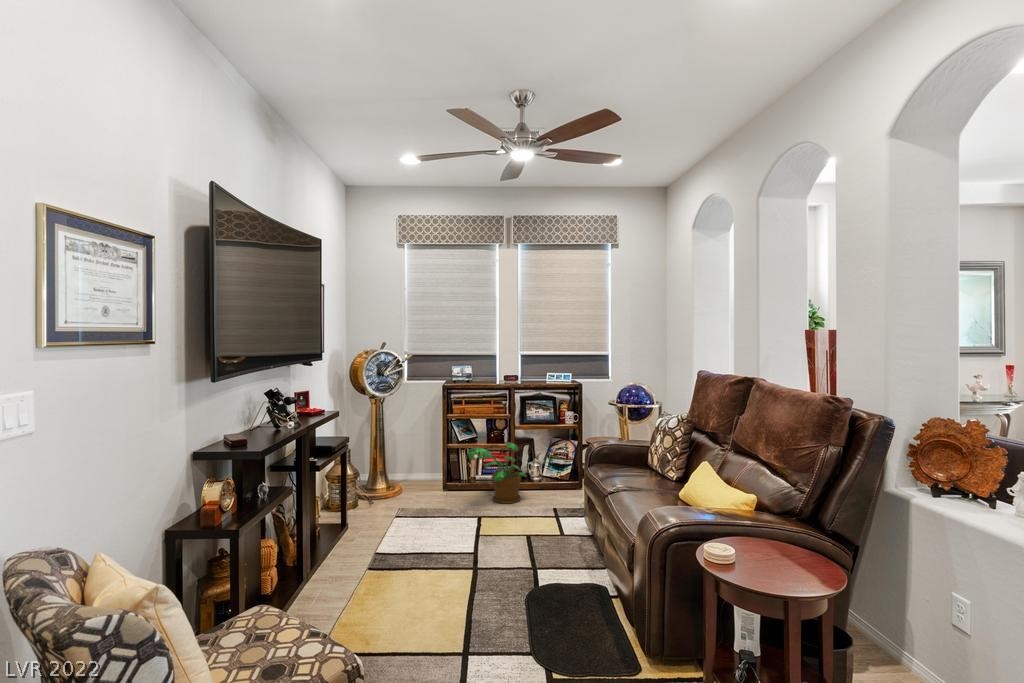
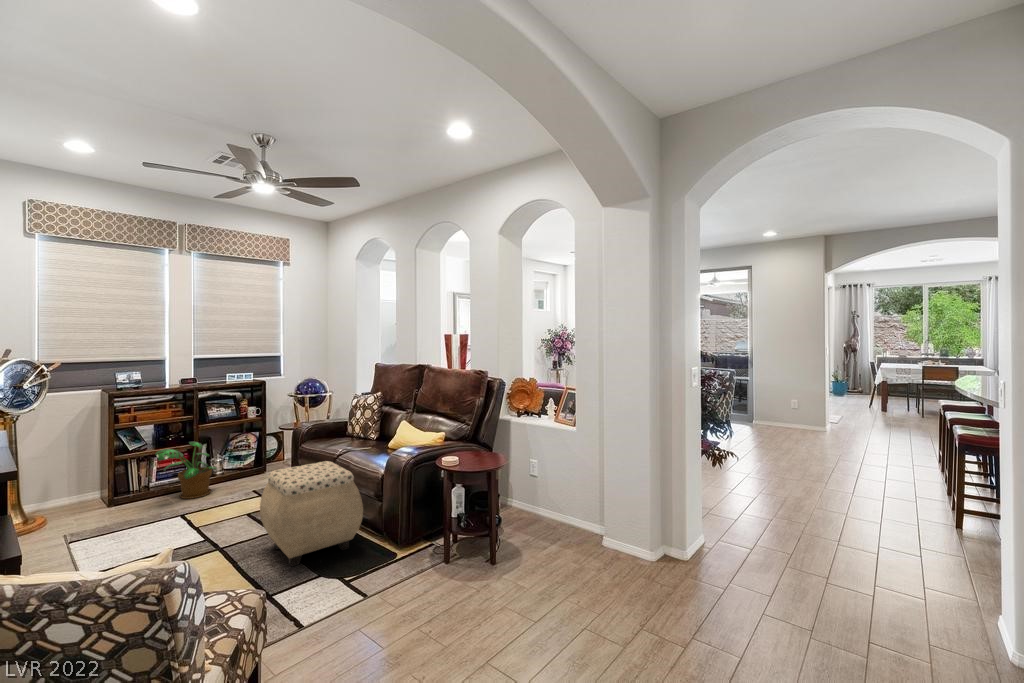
ottoman: none [506,500,614,634] -> present [260,461,363,567]

